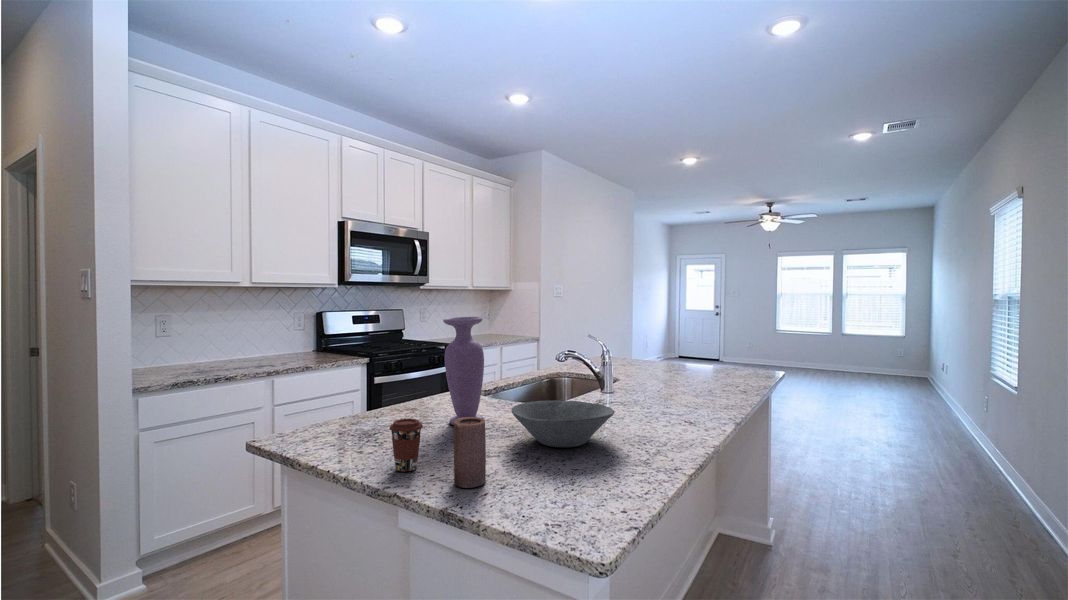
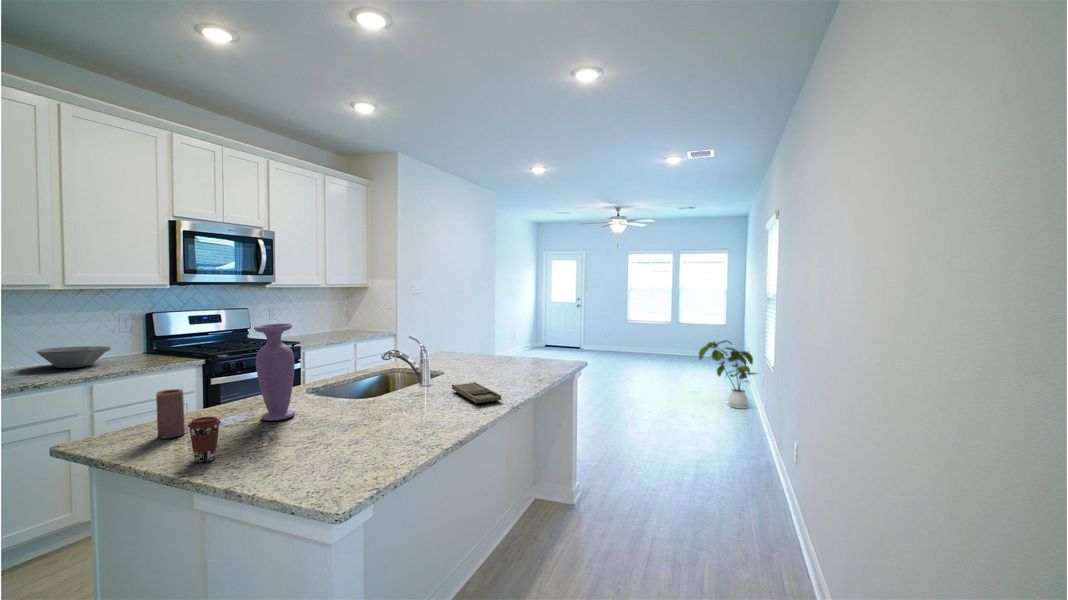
house plant: none [888,354,975,437] -> present [699,340,757,409]
tray: none [648,391,717,417] -> present [452,382,501,403]
bowl: present [511,401,615,447] -> present [37,346,110,368]
candle: present [454,417,486,488] -> present [156,389,185,438]

